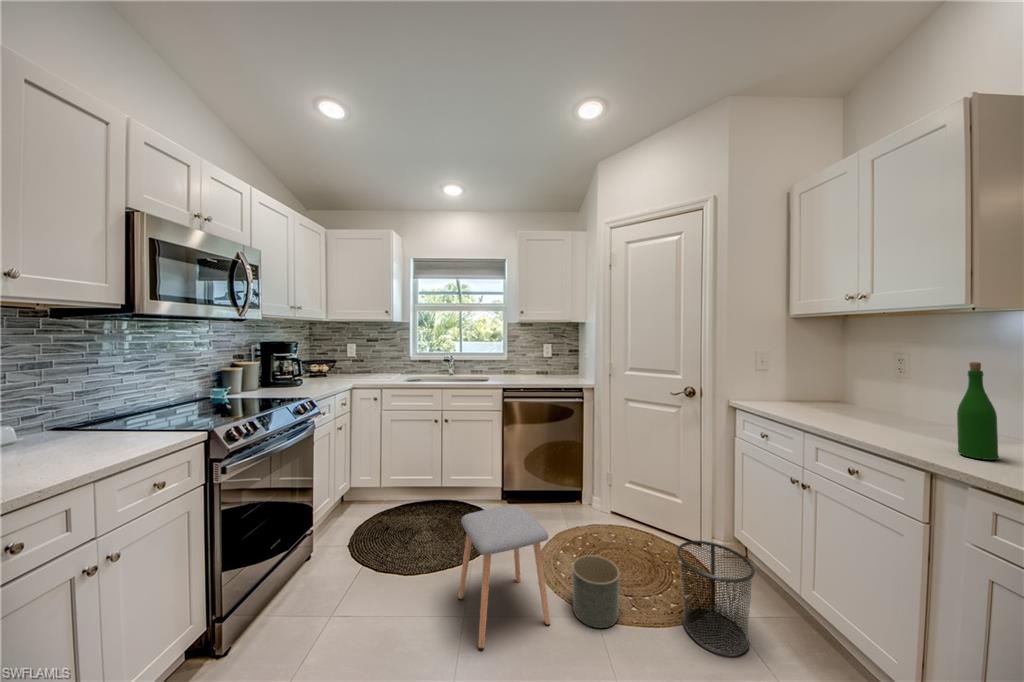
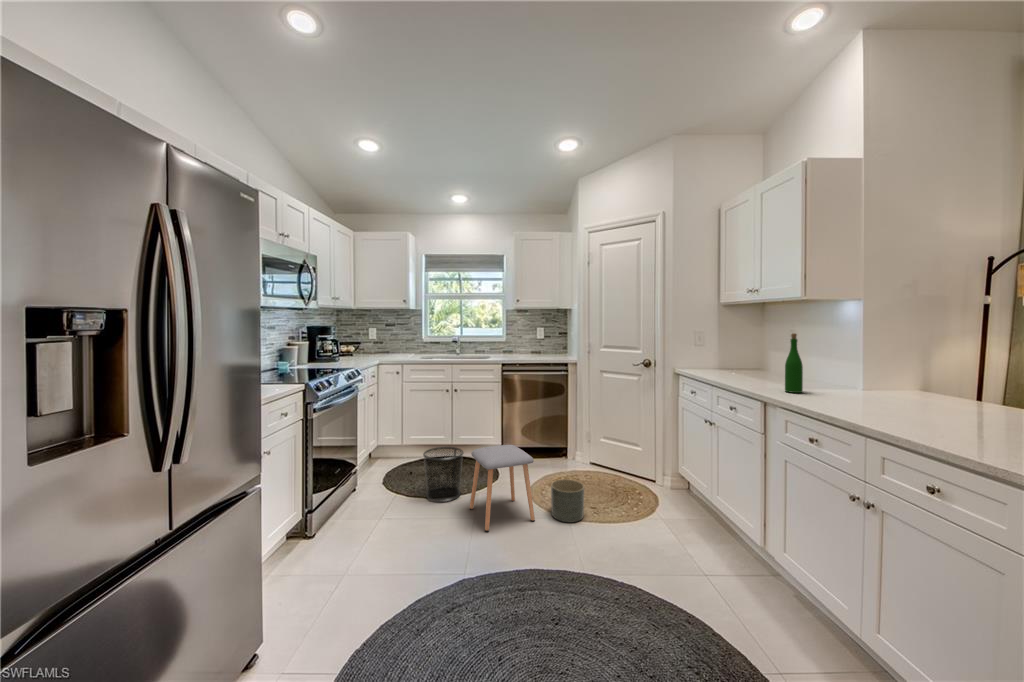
waste bin: present [677,541,755,655] -> present [423,447,463,502]

